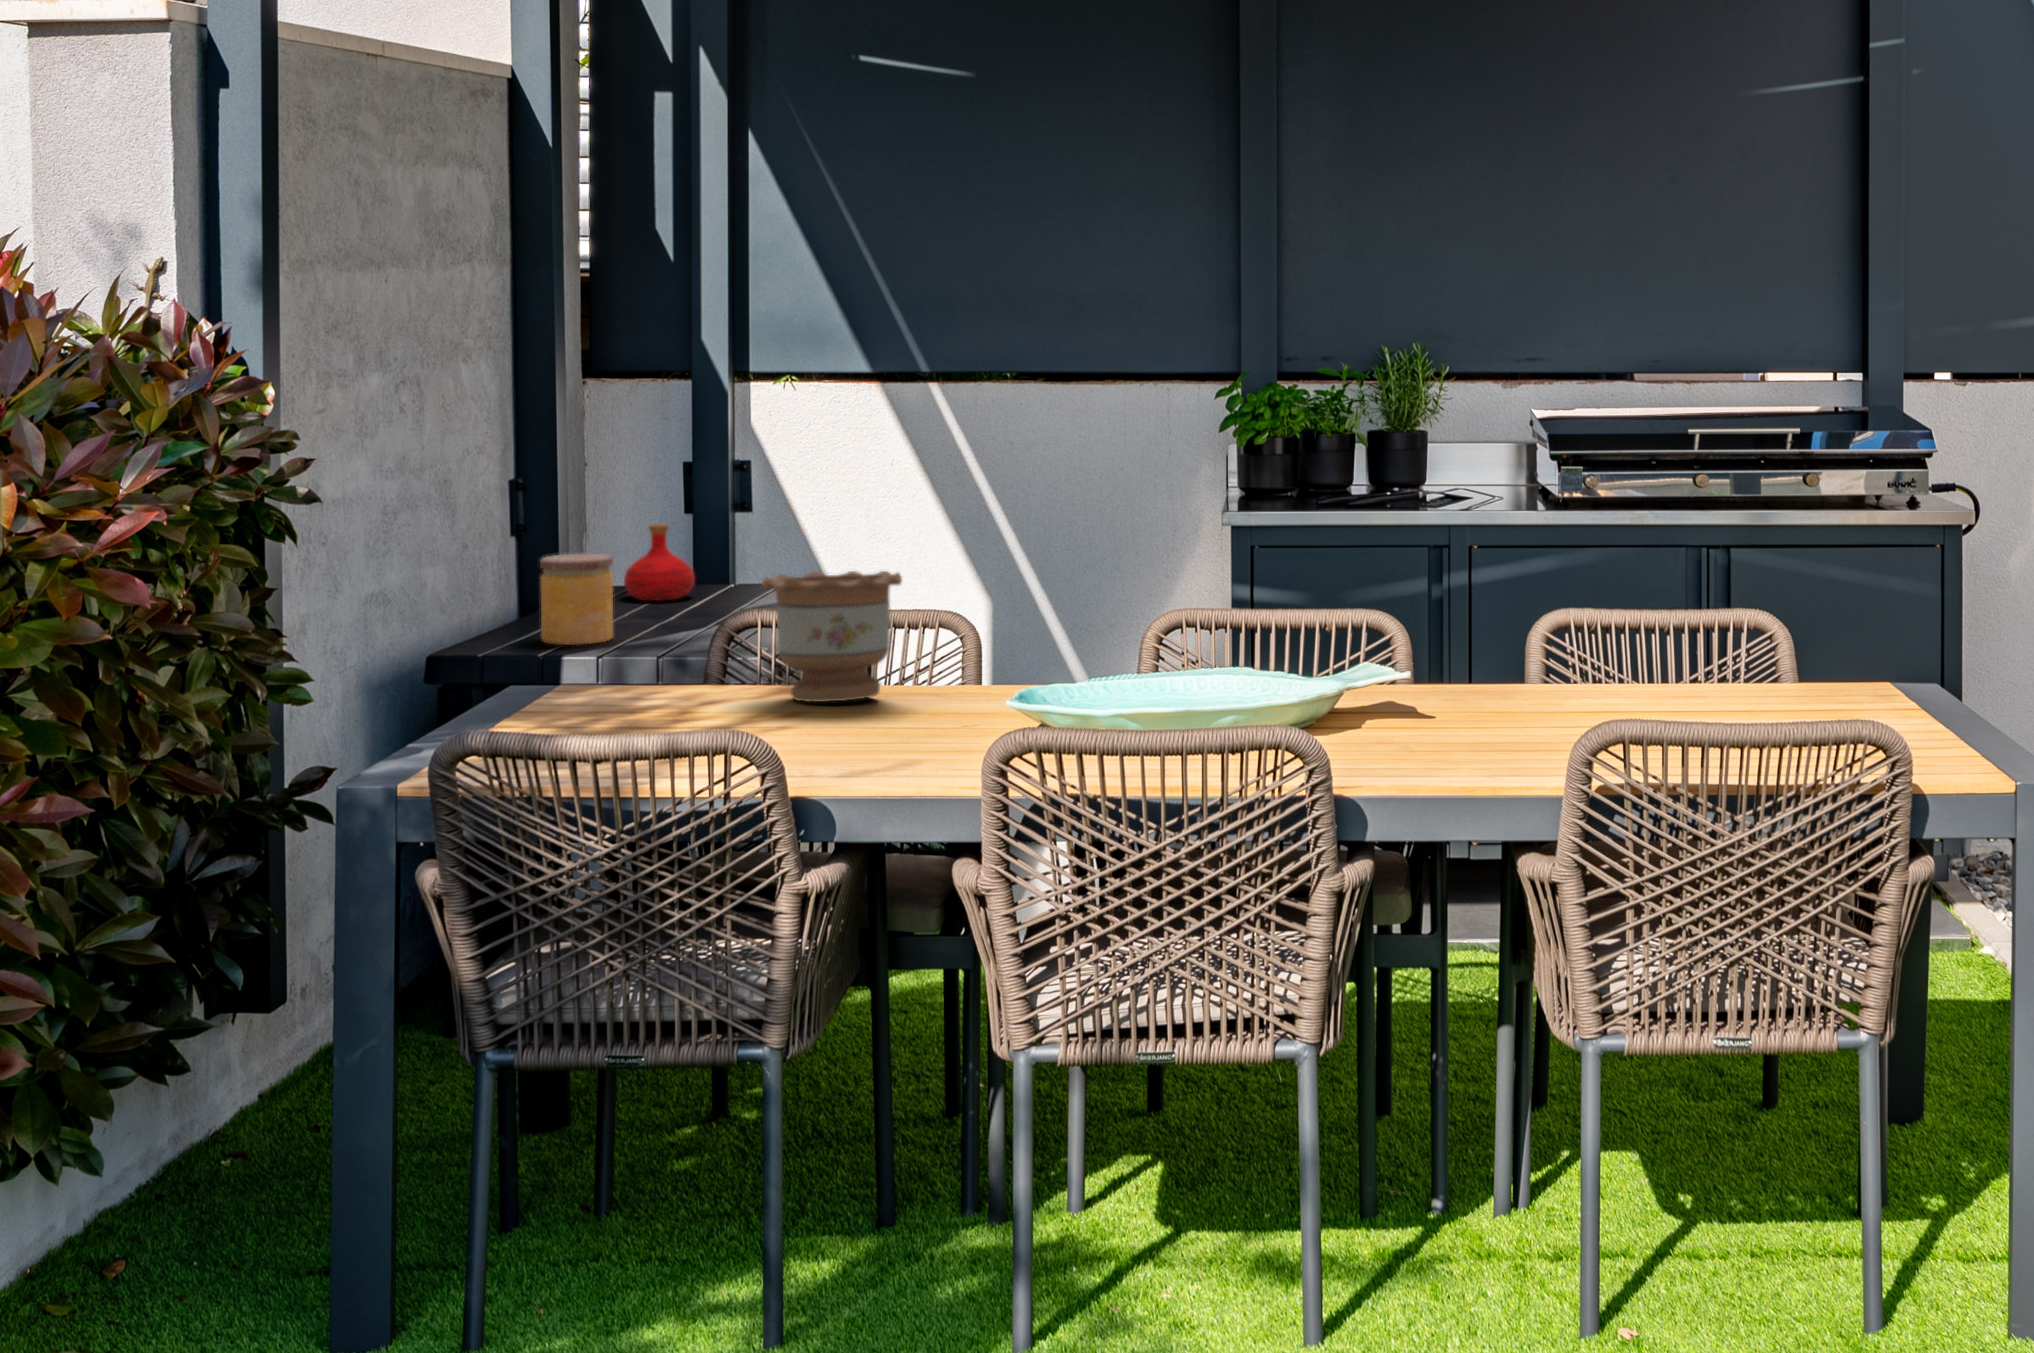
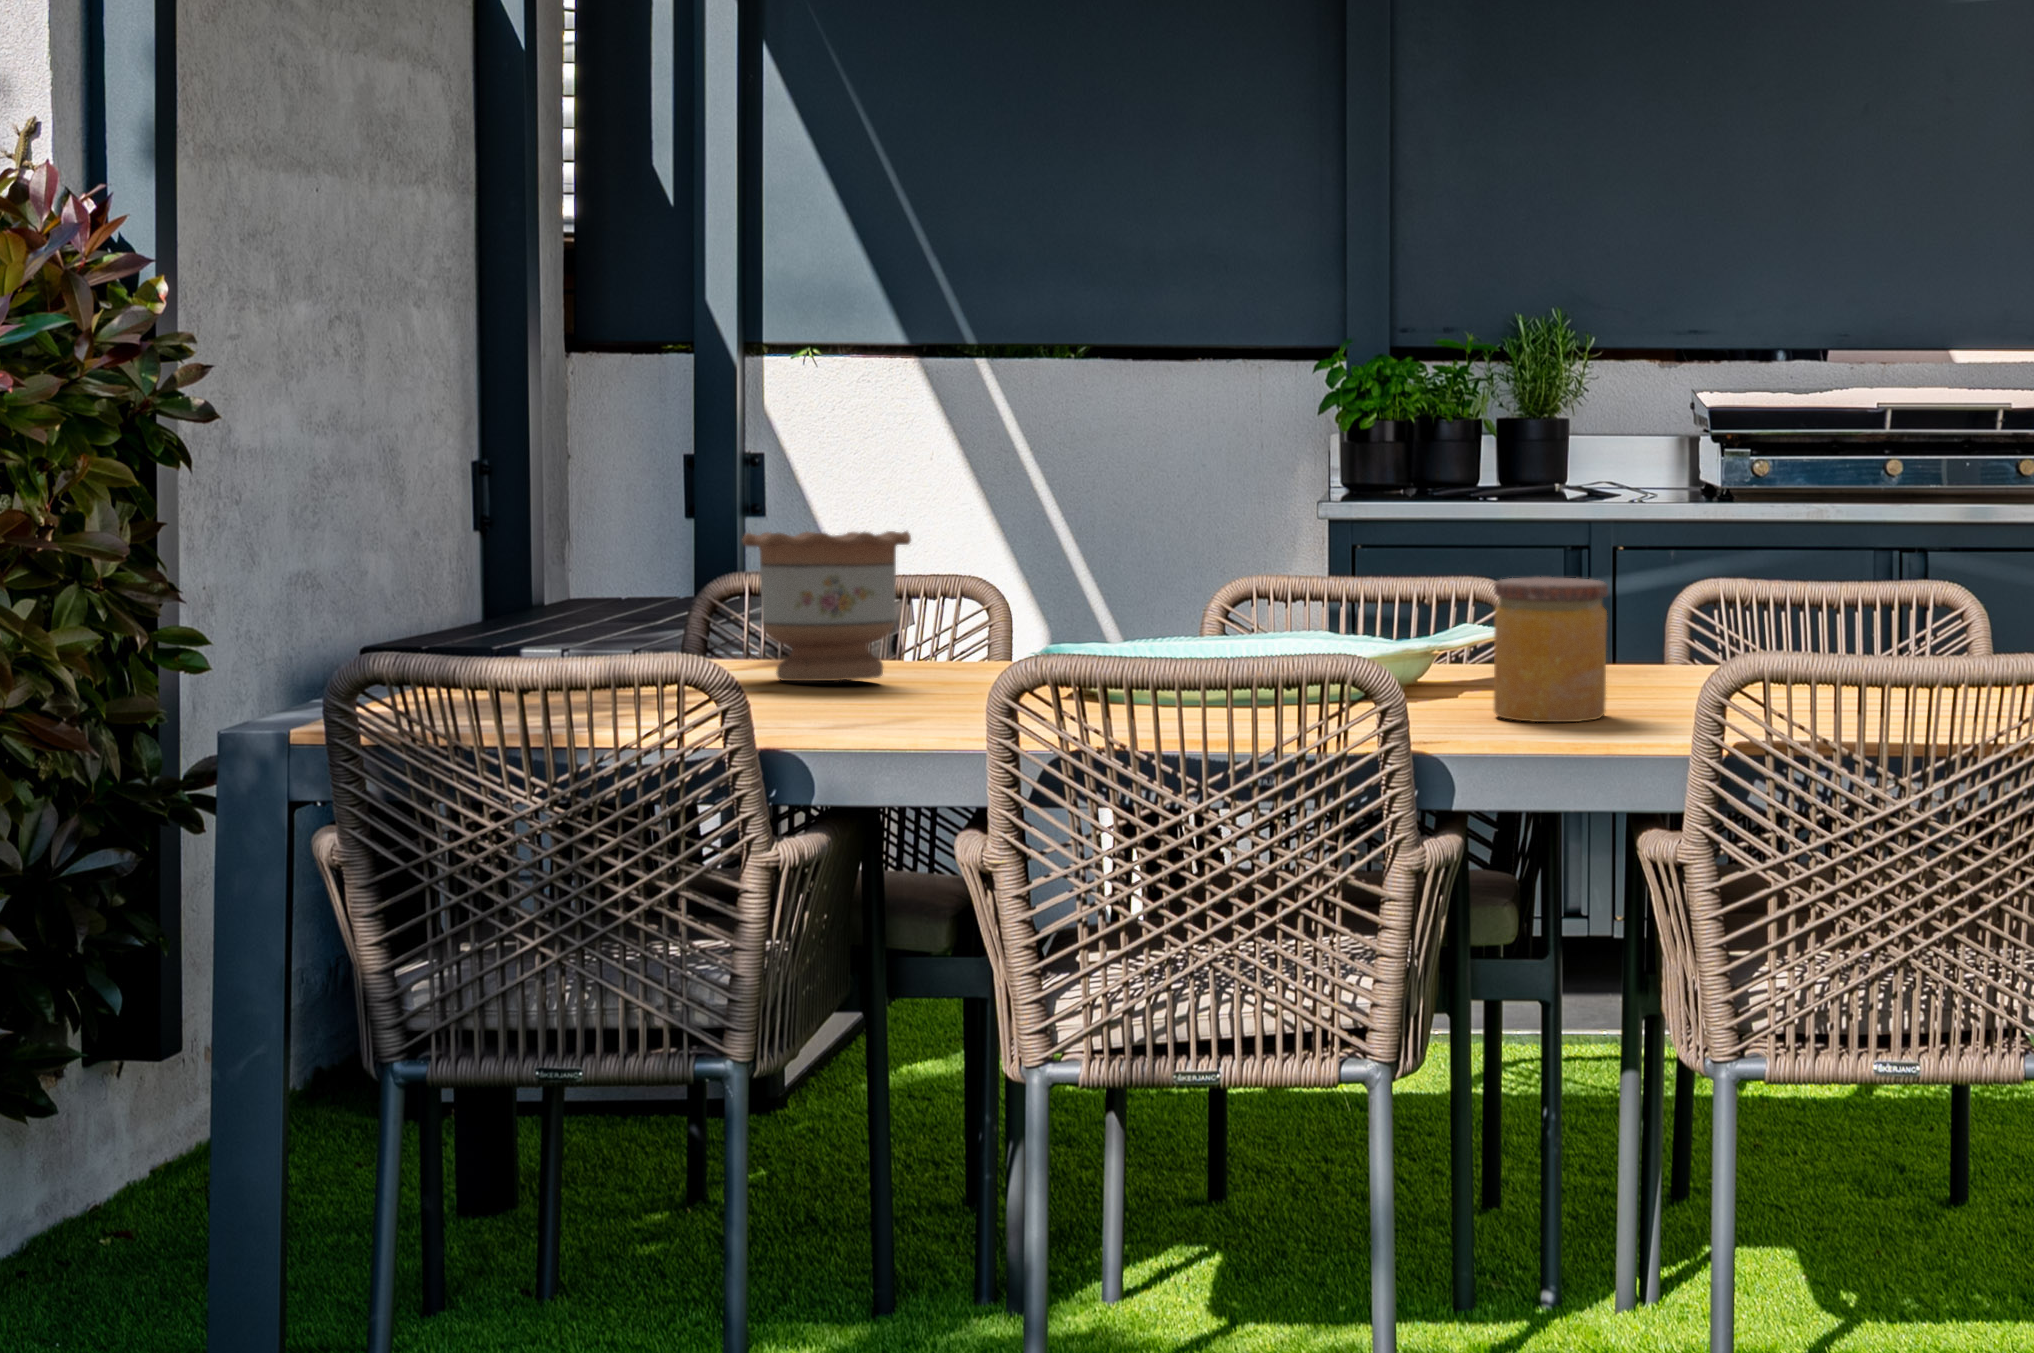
bottle: present [624,524,695,601] -> none [591,515,676,607]
jar: present [540,554,613,645] -> present [1494,577,1608,722]

